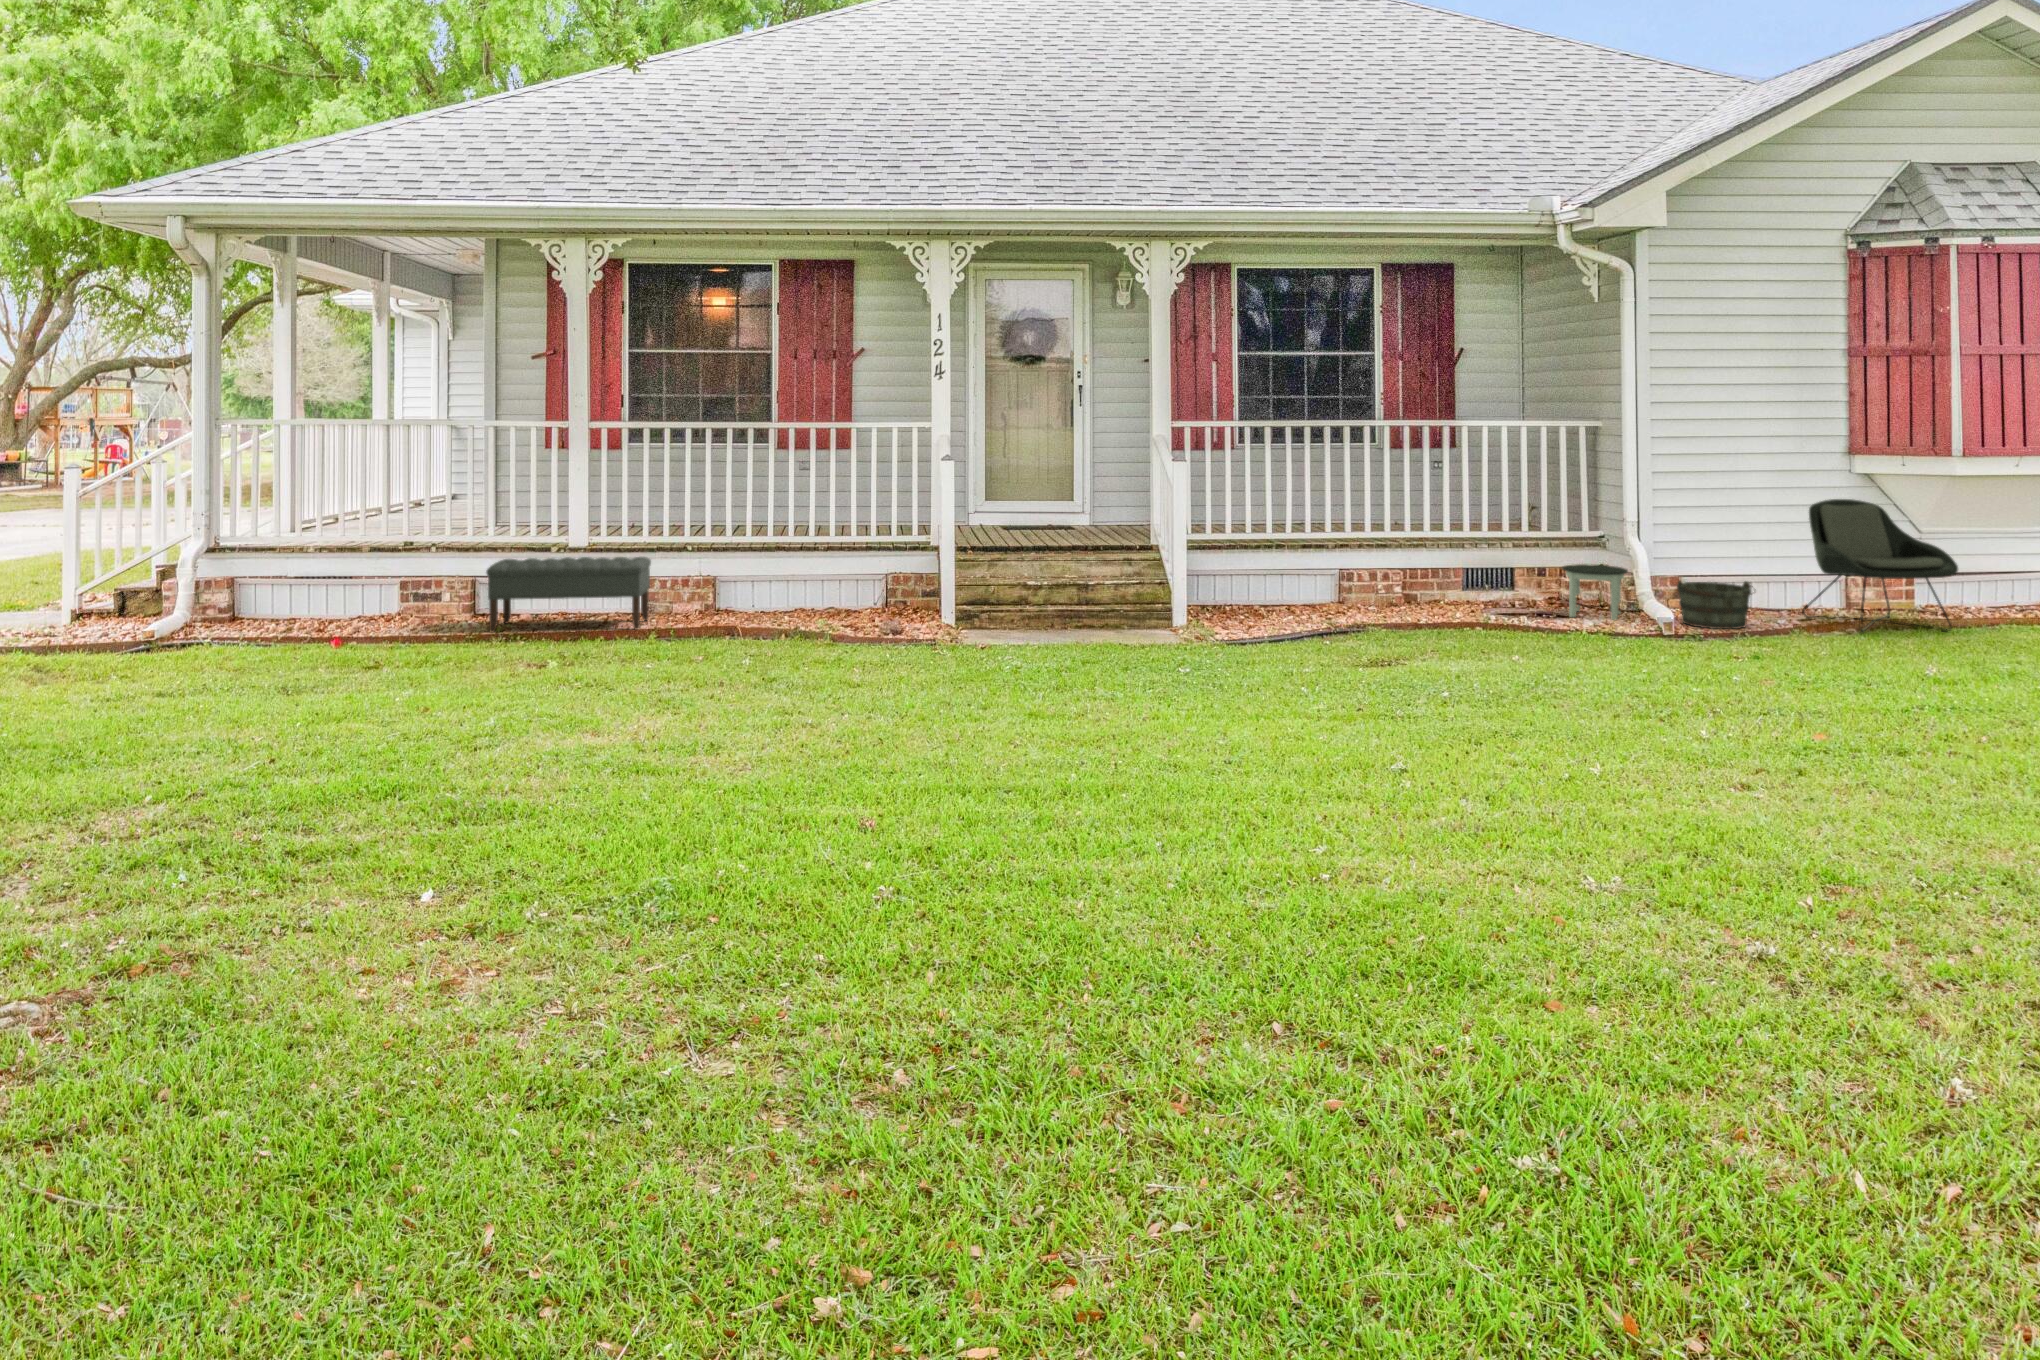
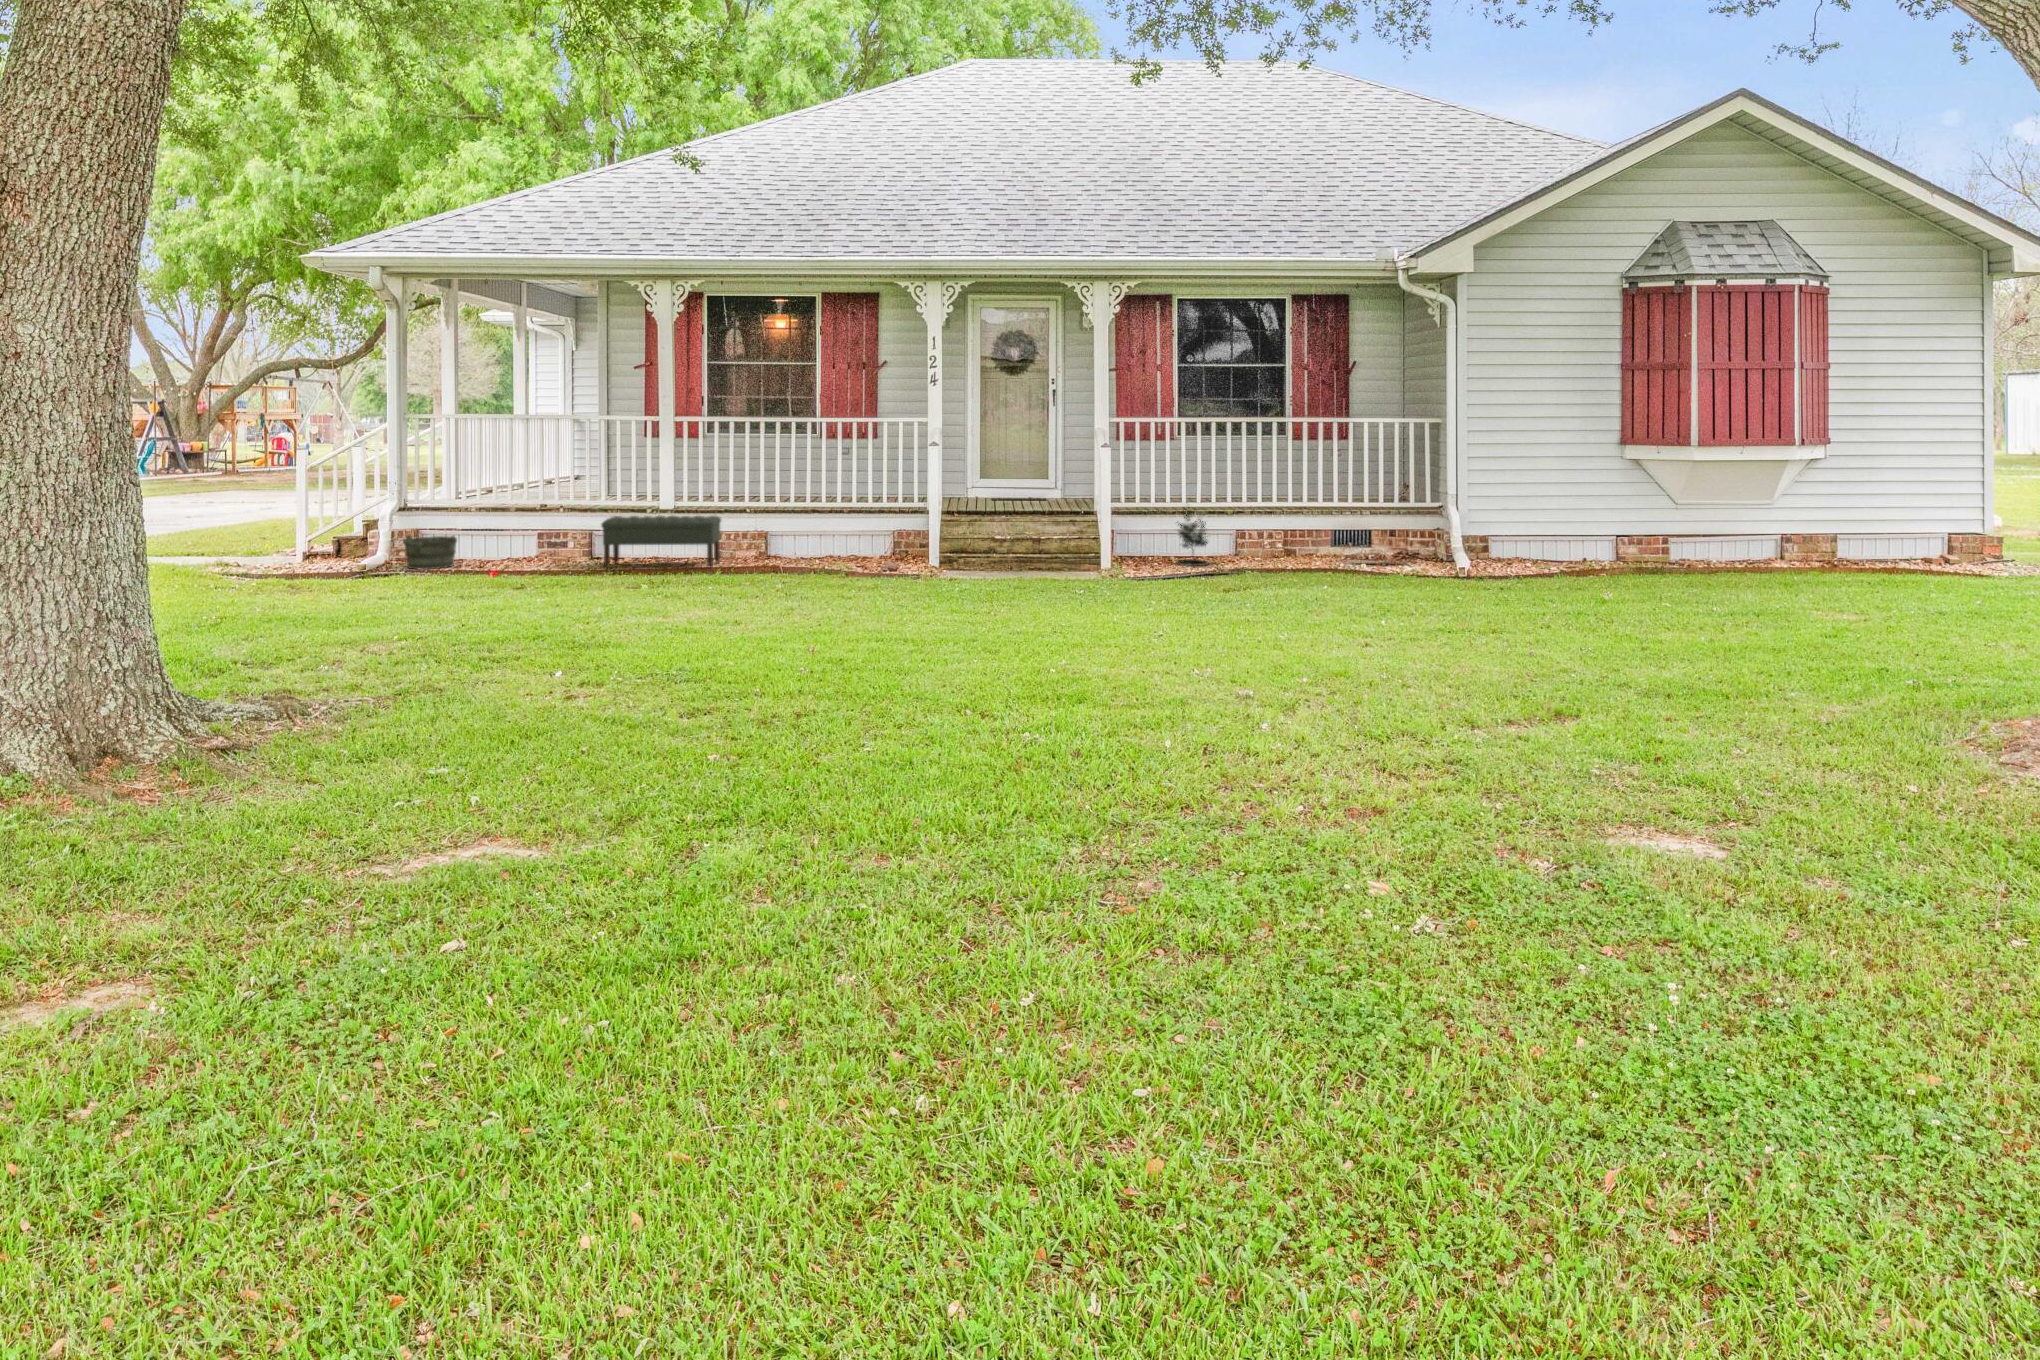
lounge chair: present [1802,499,1958,634] -> none [1581,479,1689,578]
potted tree: none [1259,535,1309,620] -> present [1176,507,1209,566]
round table: present [1562,564,1628,620] -> none [1403,527,1452,568]
bucket: present [1677,581,1753,629] -> present [399,535,457,569]

